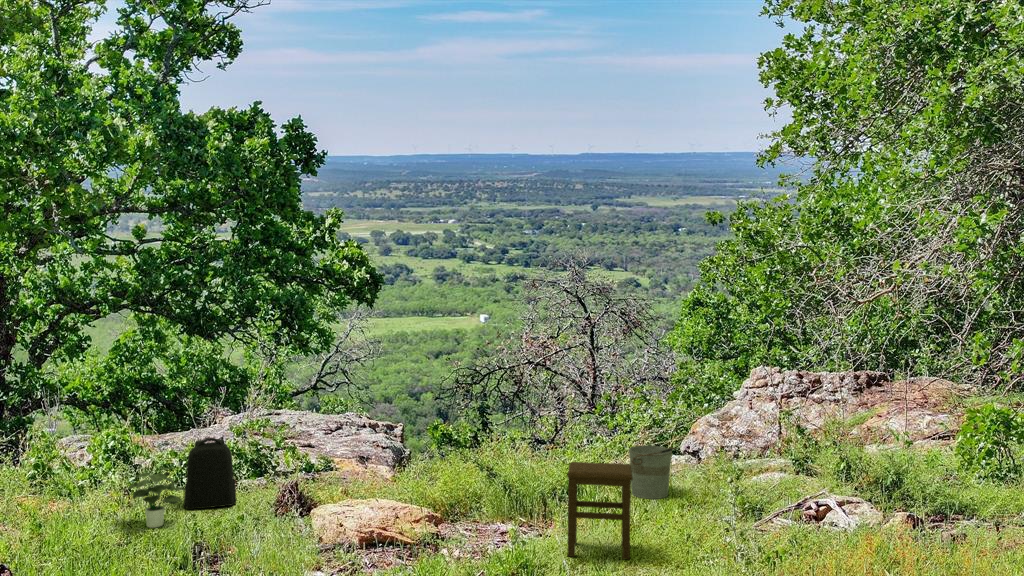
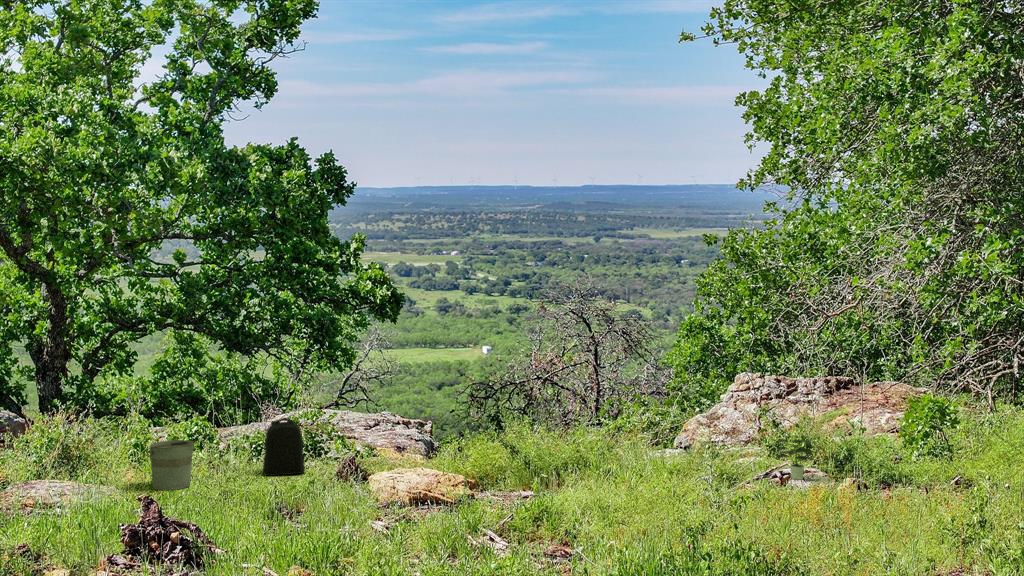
bucket: present [629,445,676,499] -> present [147,440,198,490]
stool: present [568,462,633,559] -> none [577,432,629,507]
potted plant: present [128,468,185,528] -> present [776,436,815,480]

